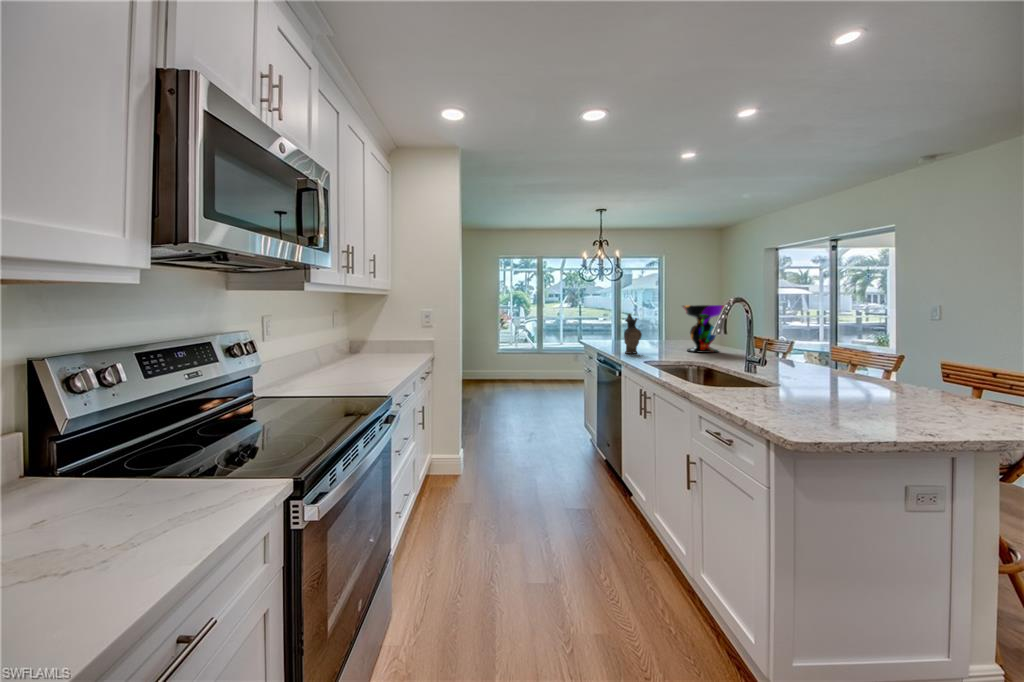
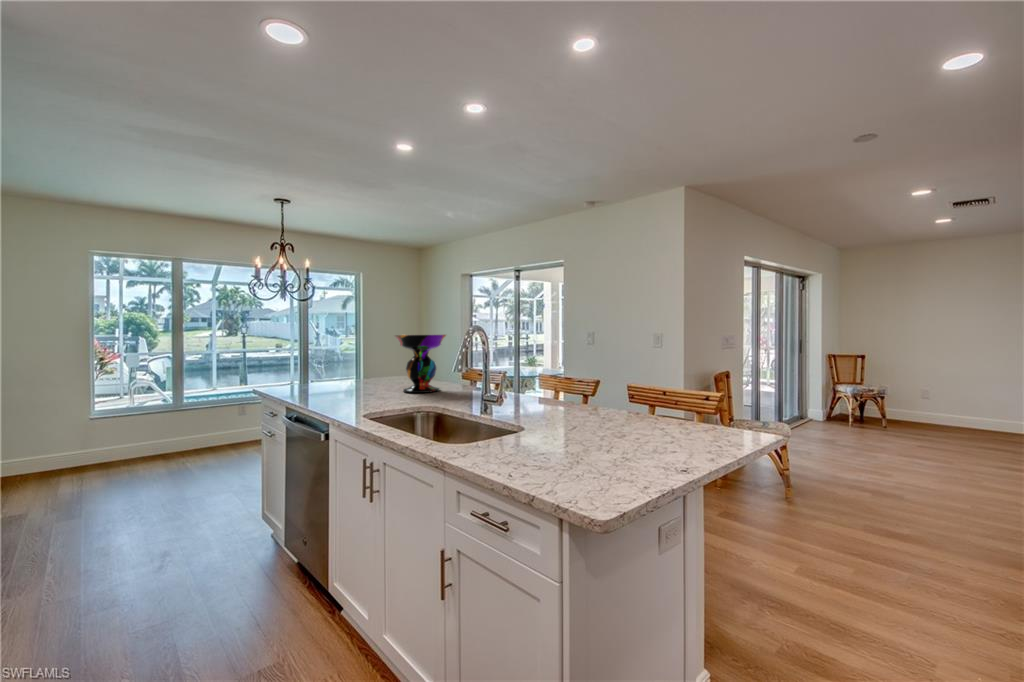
ceramic pitcher: present [624,314,642,354] -> none [323,347,348,402]

